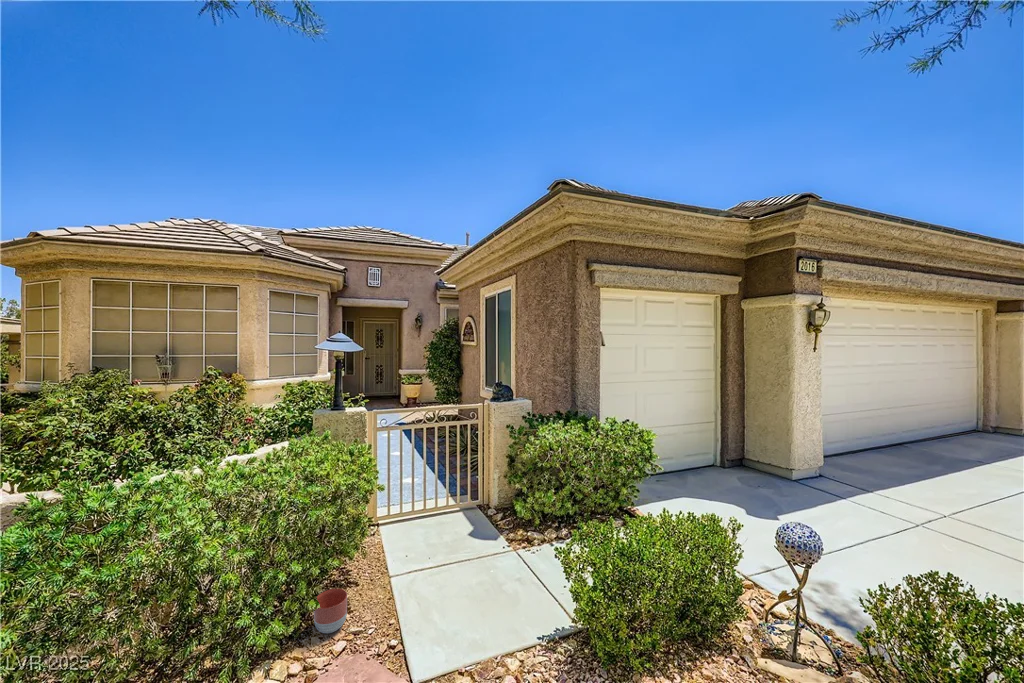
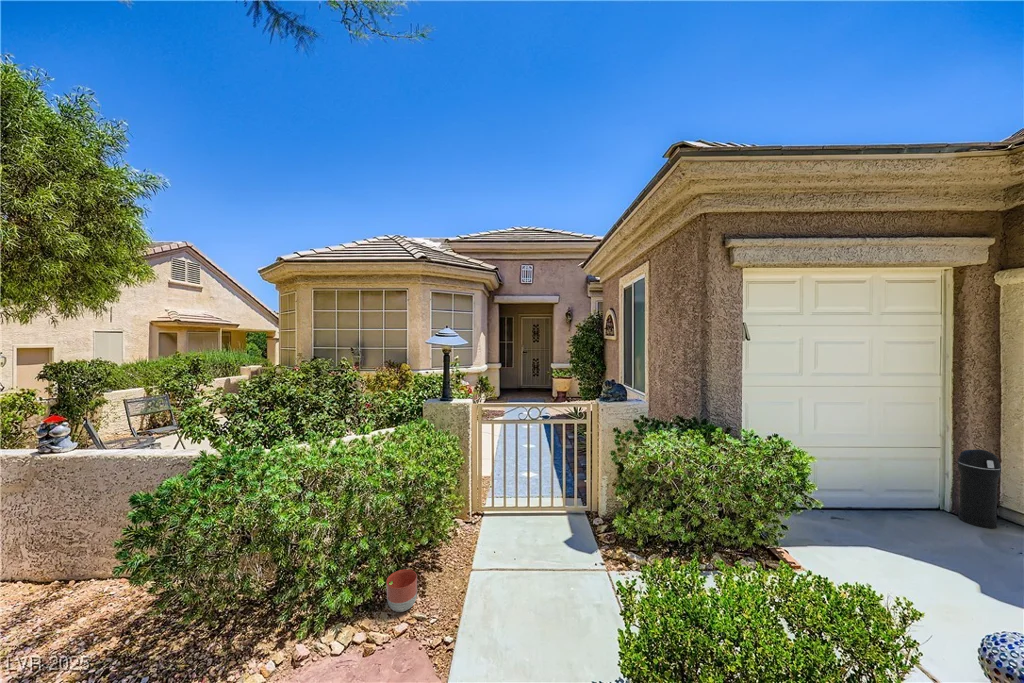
trash can: none [722,418,744,470] -> present [958,449,1001,528]

